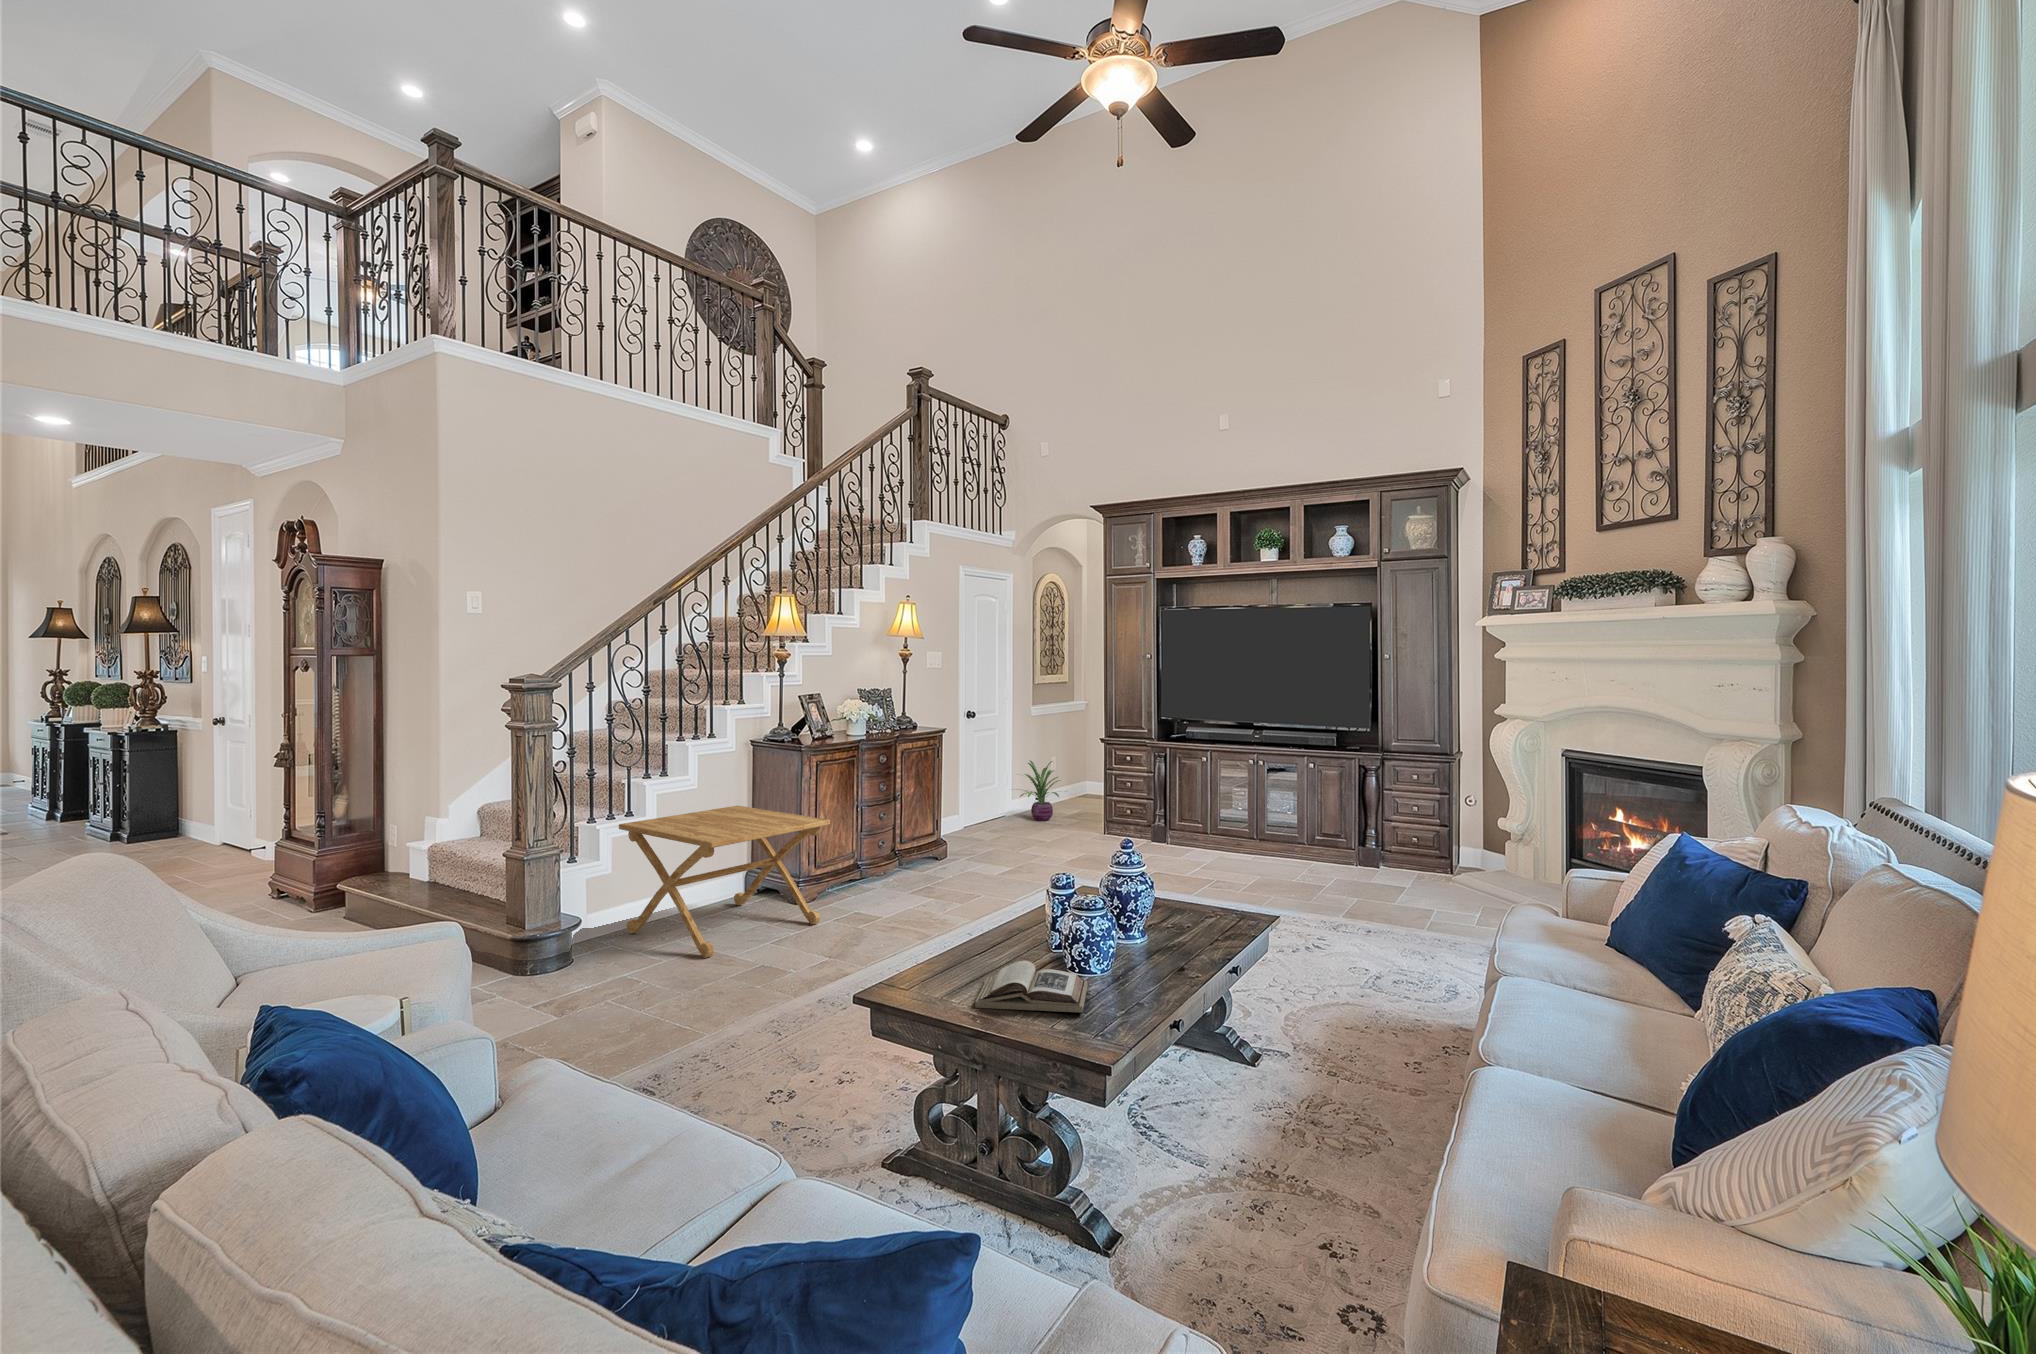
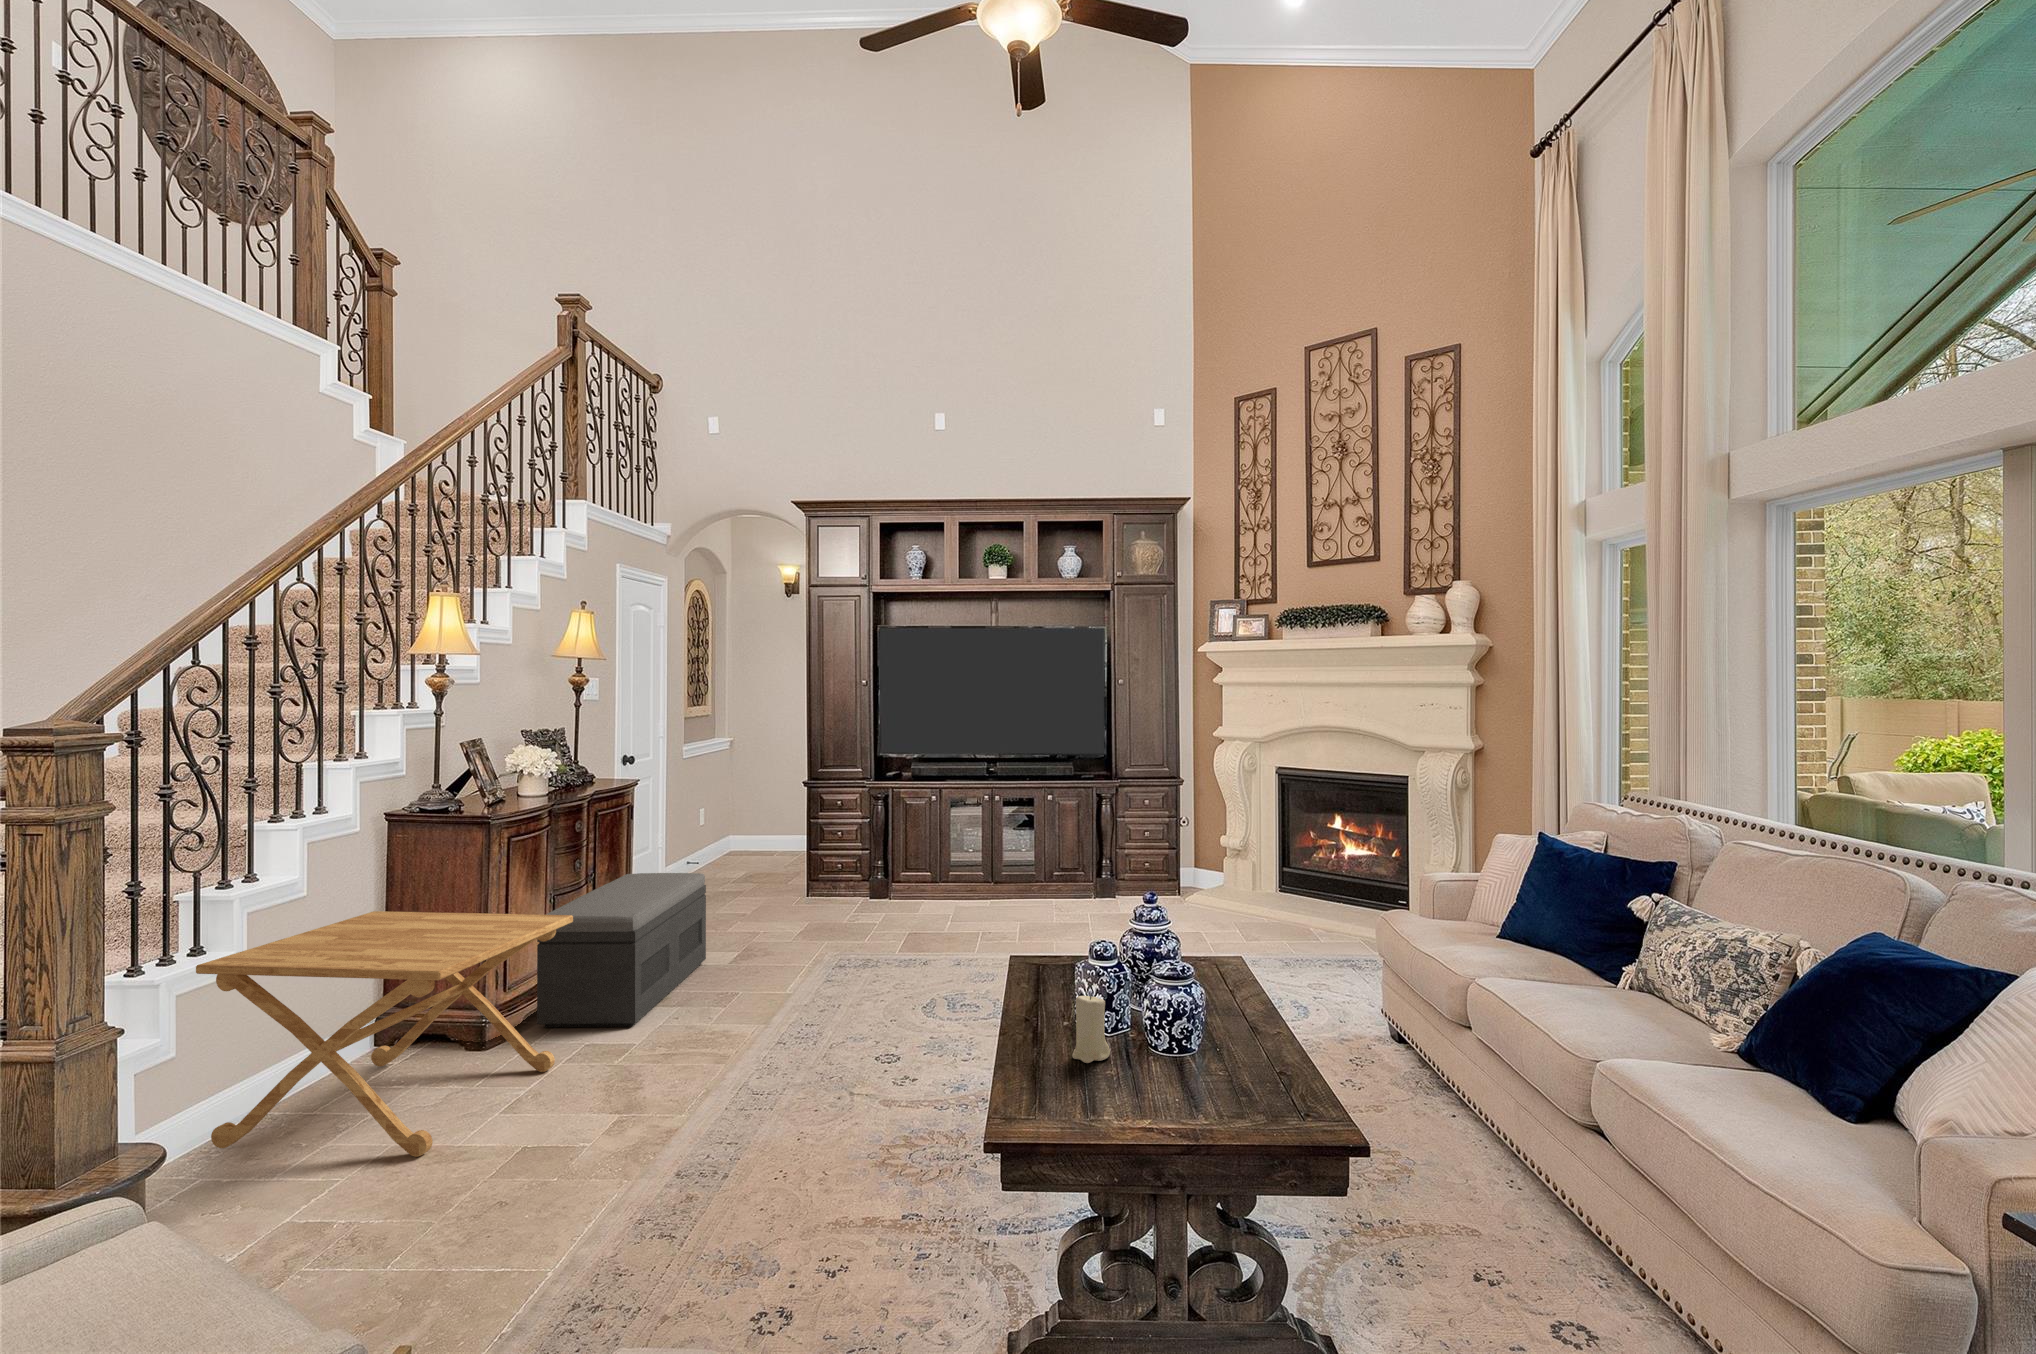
decorative plant: present [1020,761,1060,821] -> none [654,812,746,889]
storage bench: none [837,799,981,906] -> present [537,873,706,1027]
candle: none [992,909,1022,963] -> present [1072,994,1110,1063]
book: present [975,961,1087,1013] -> none [1117,1051,1270,1122]

